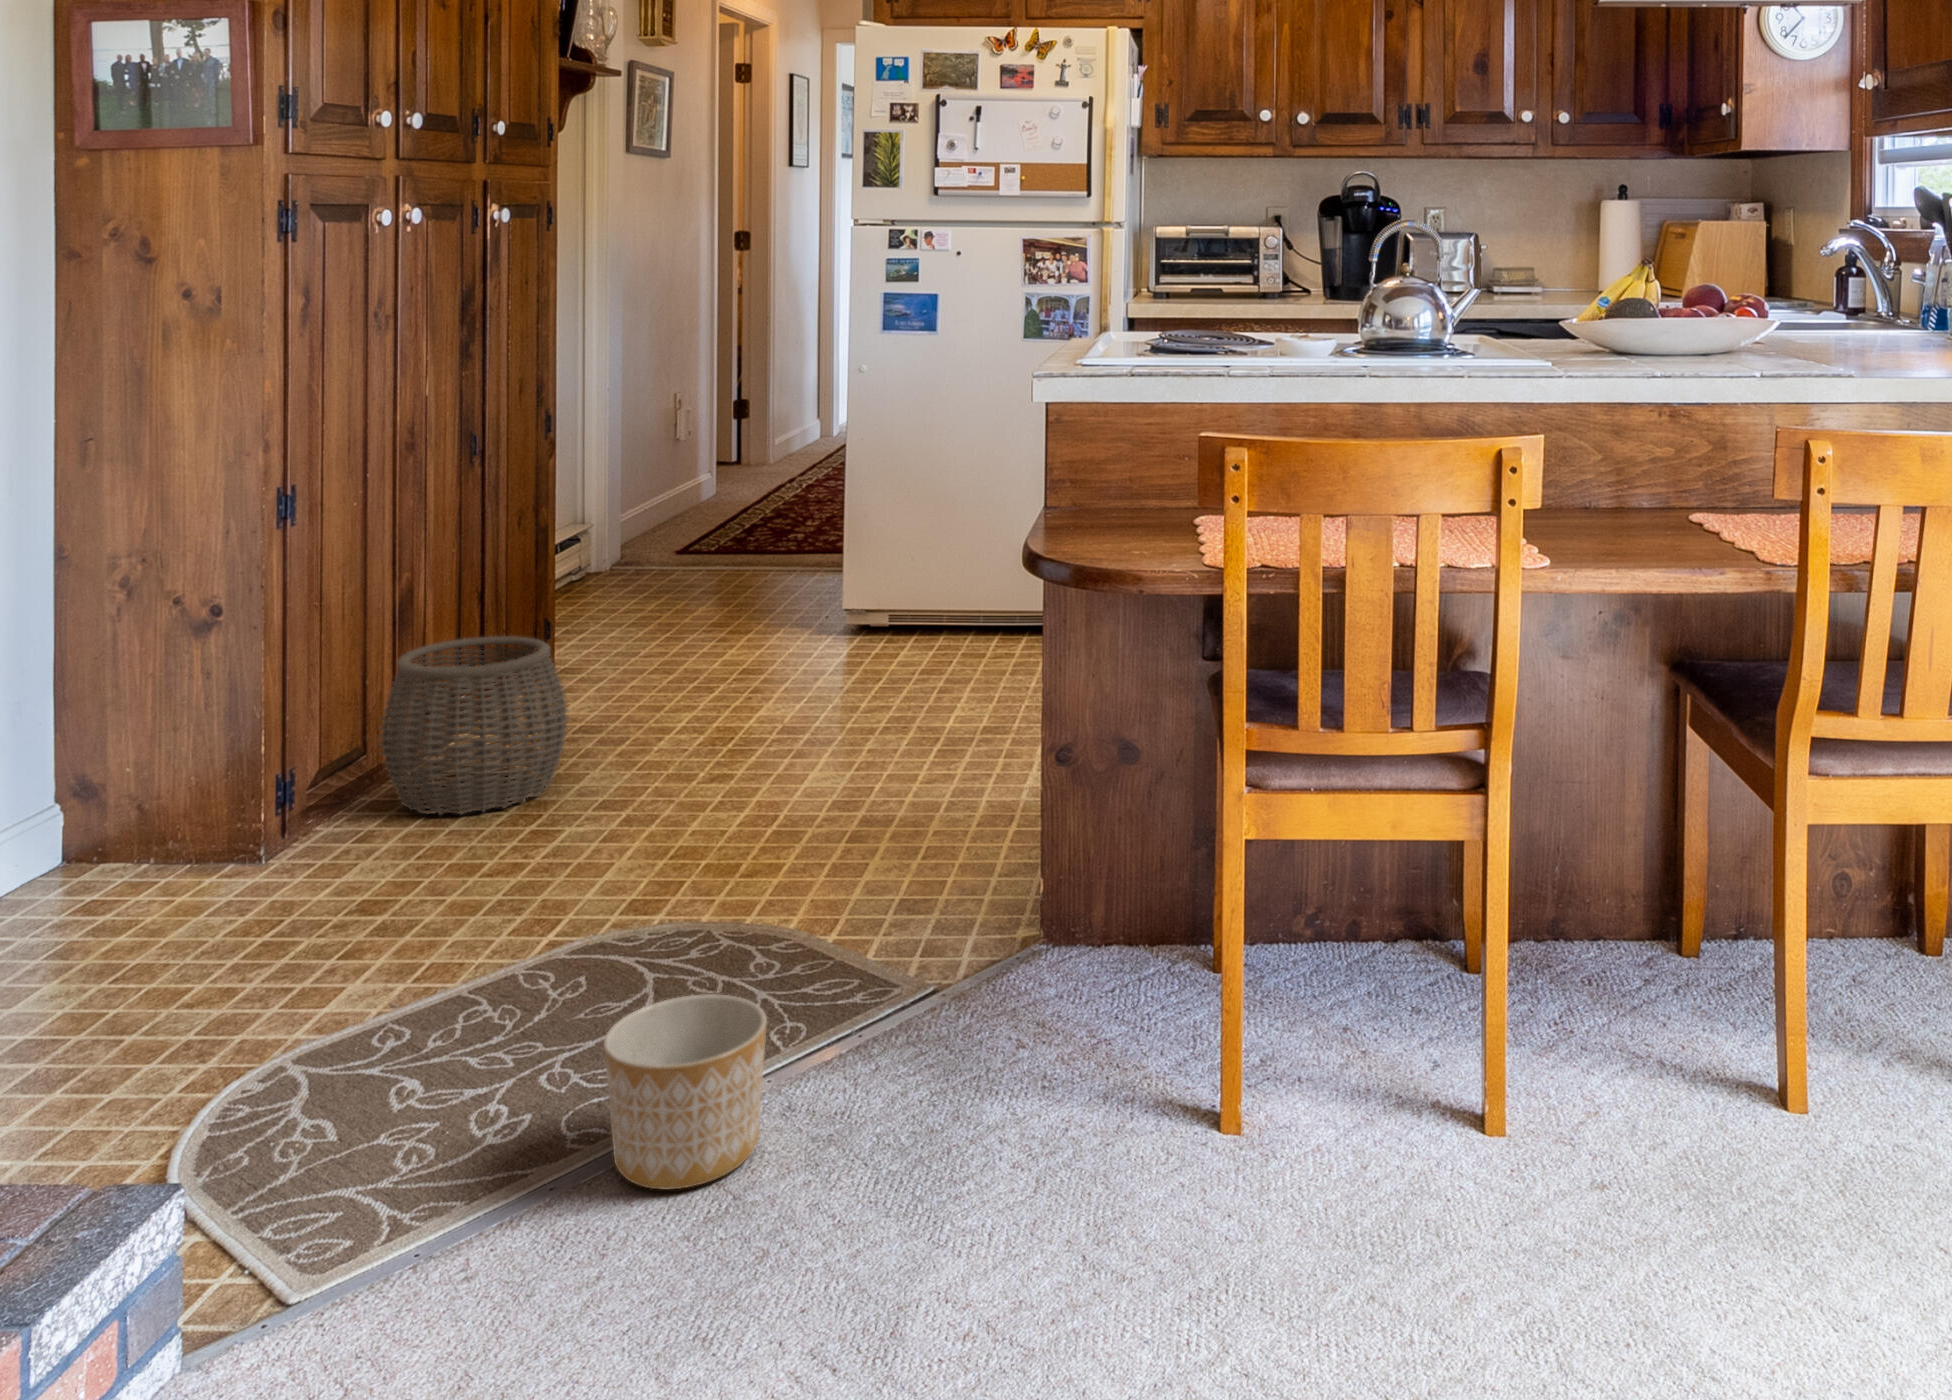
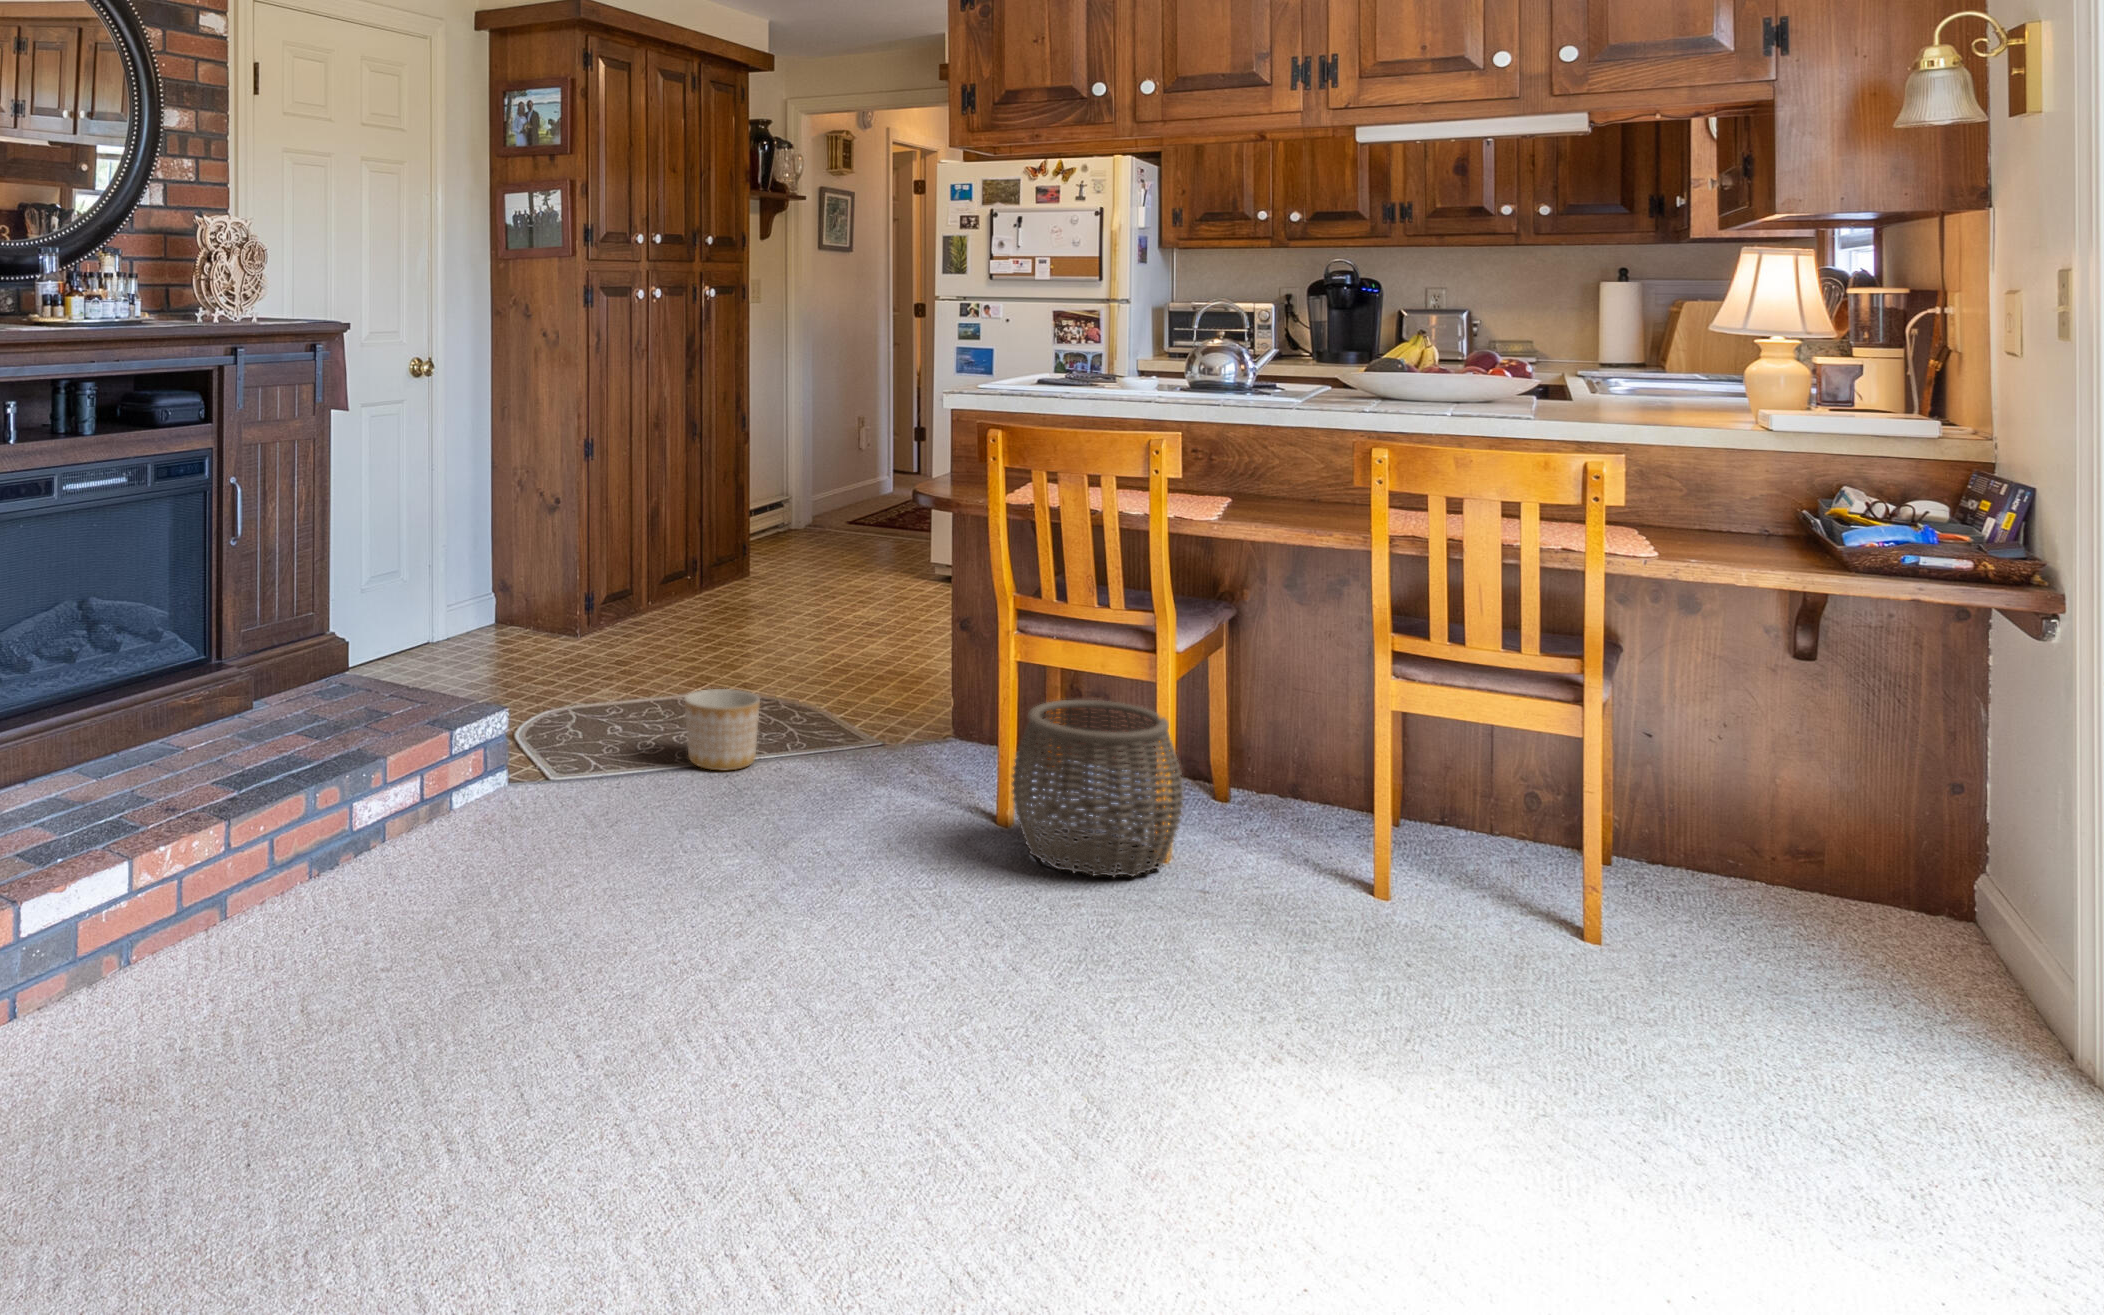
woven basket: present [380,636,568,815] -> present [1012,700,1184,877]

